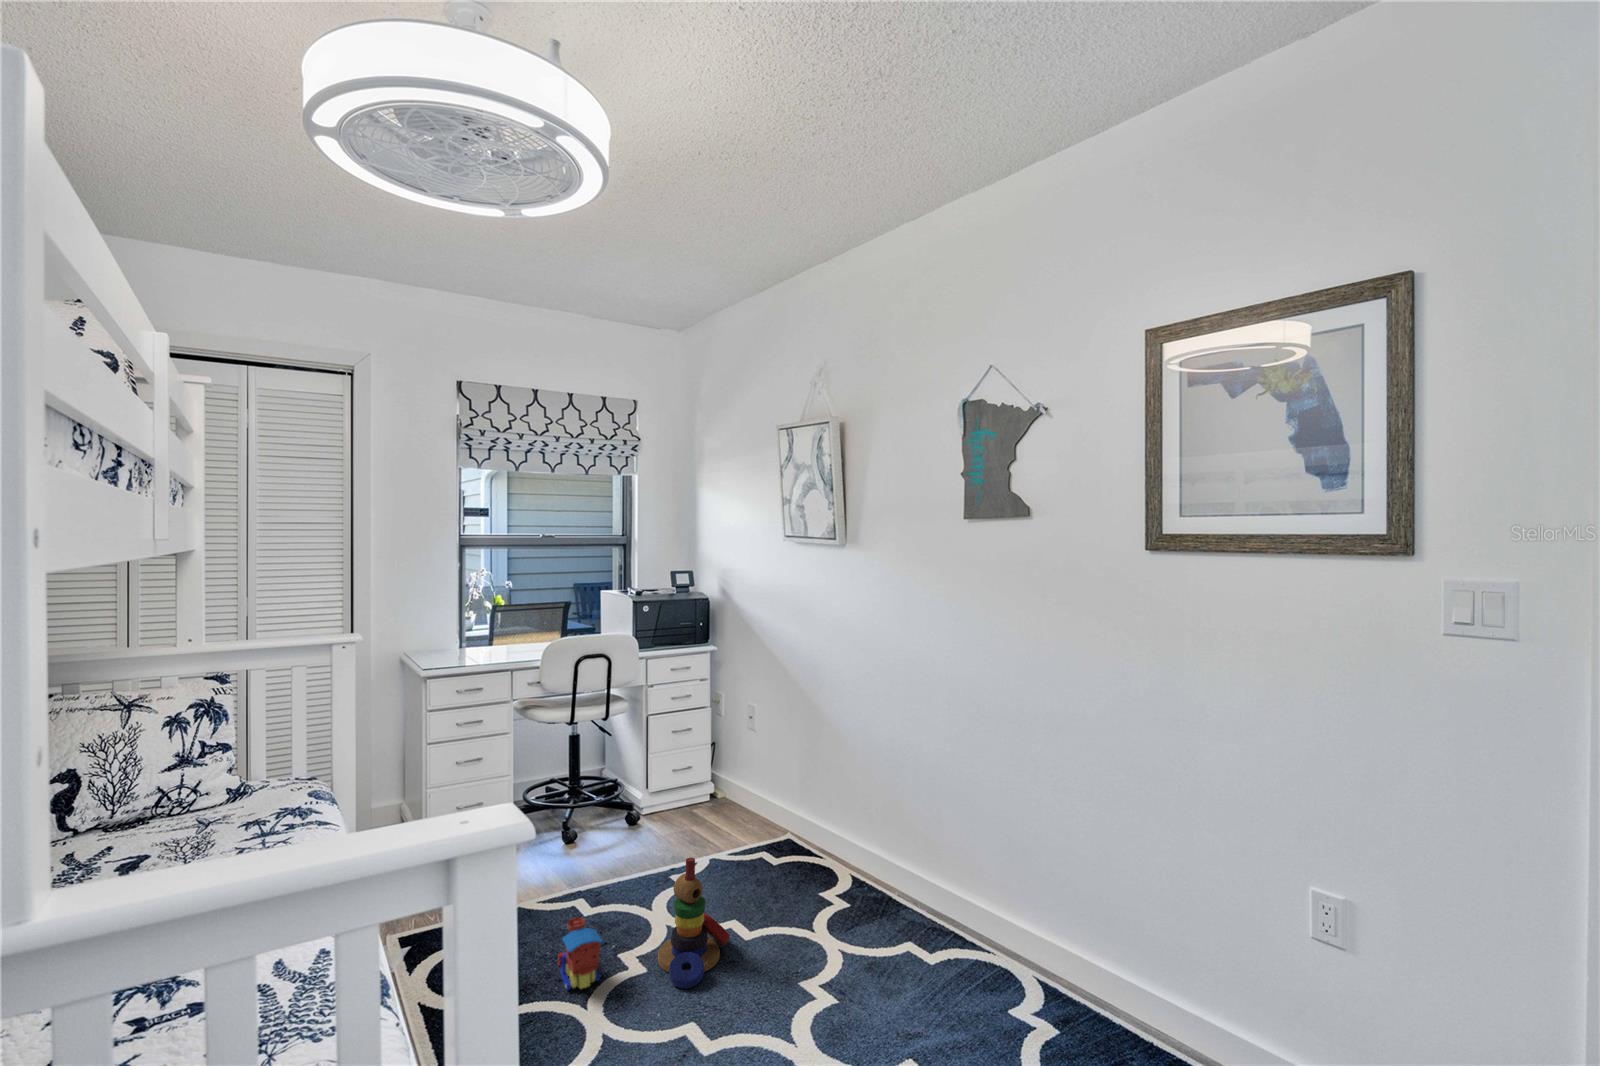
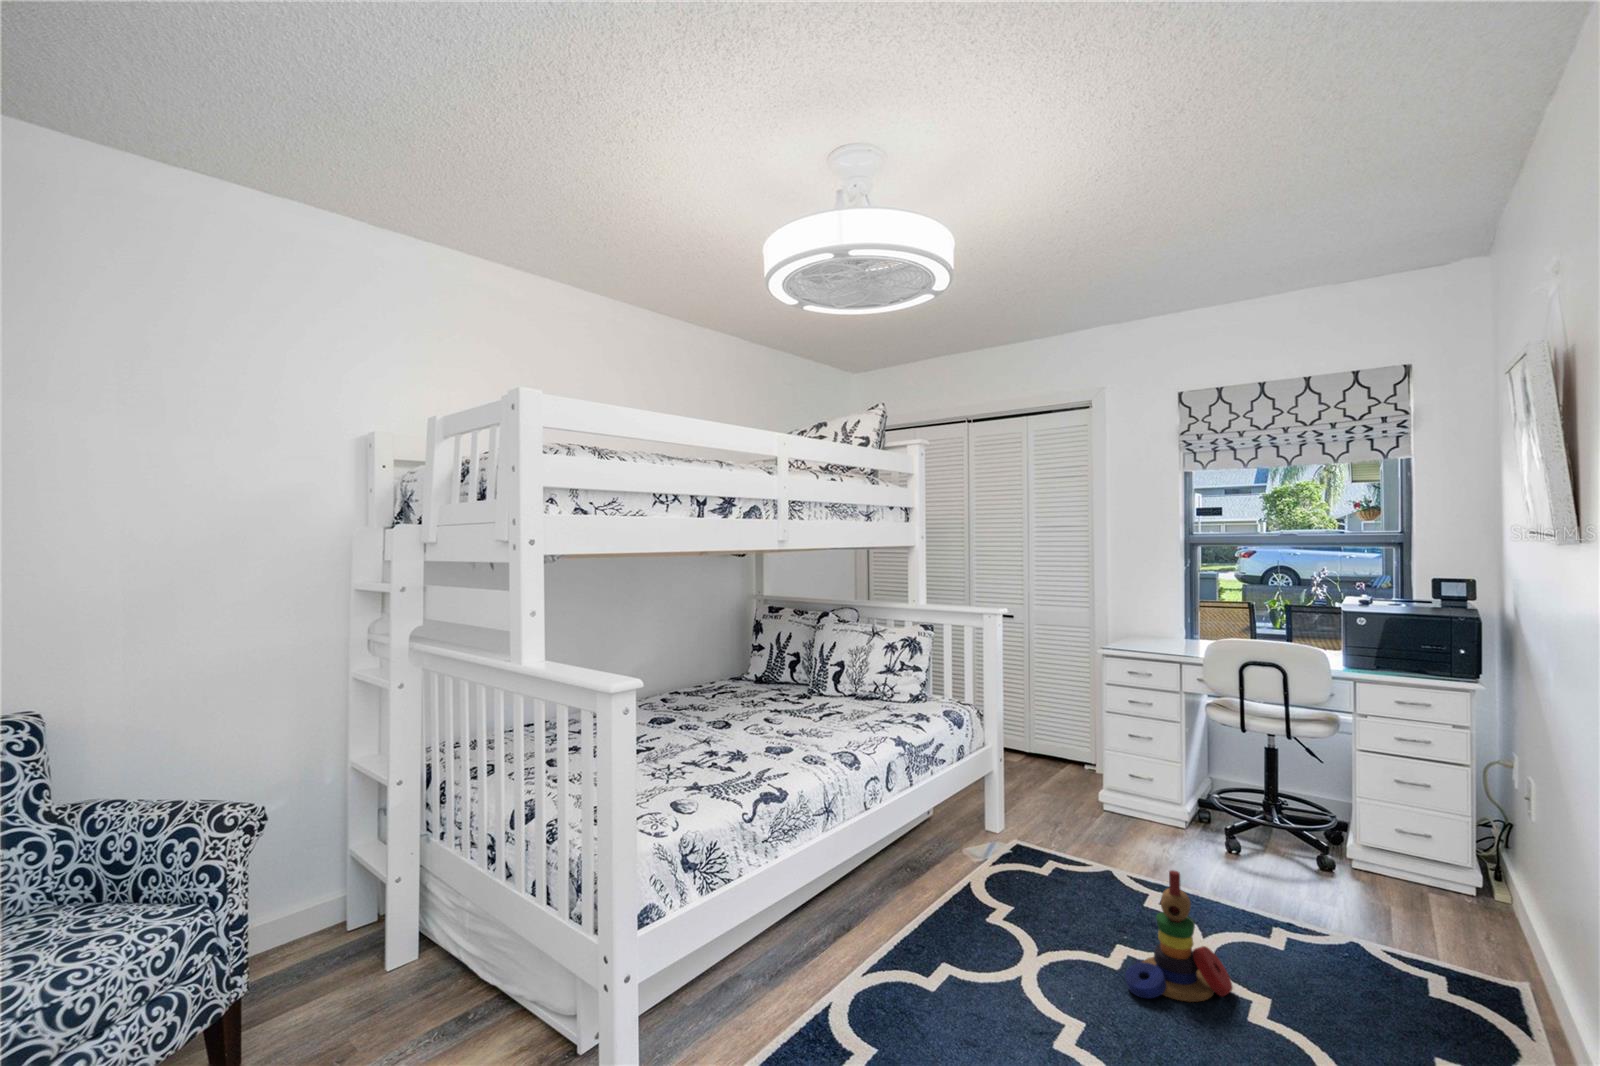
toy train: present [558,917,603,990] -> none [1047,878,1093,944]

